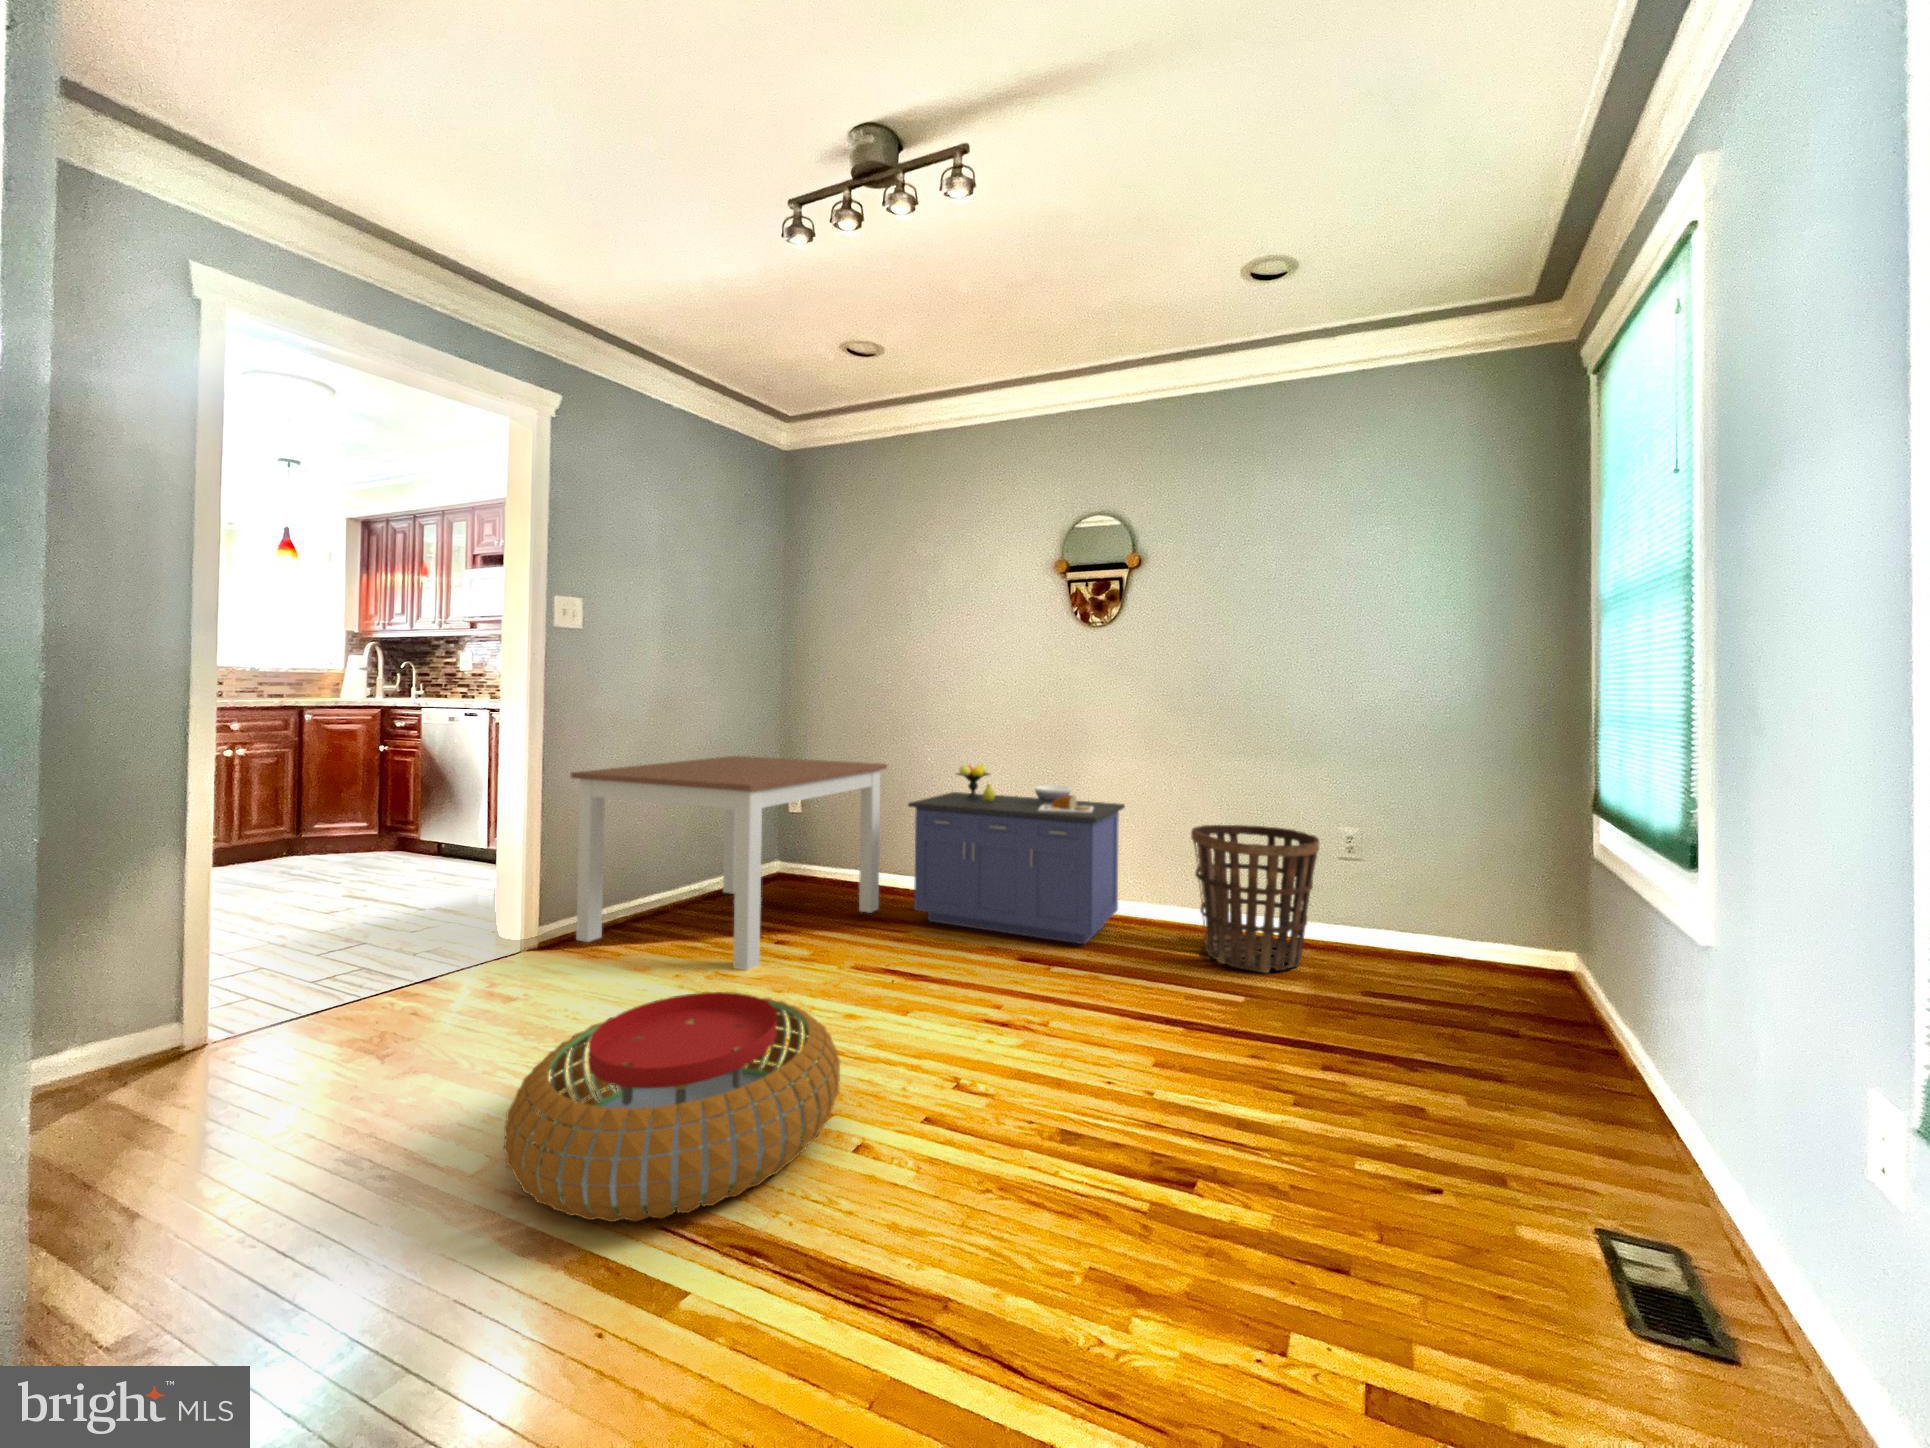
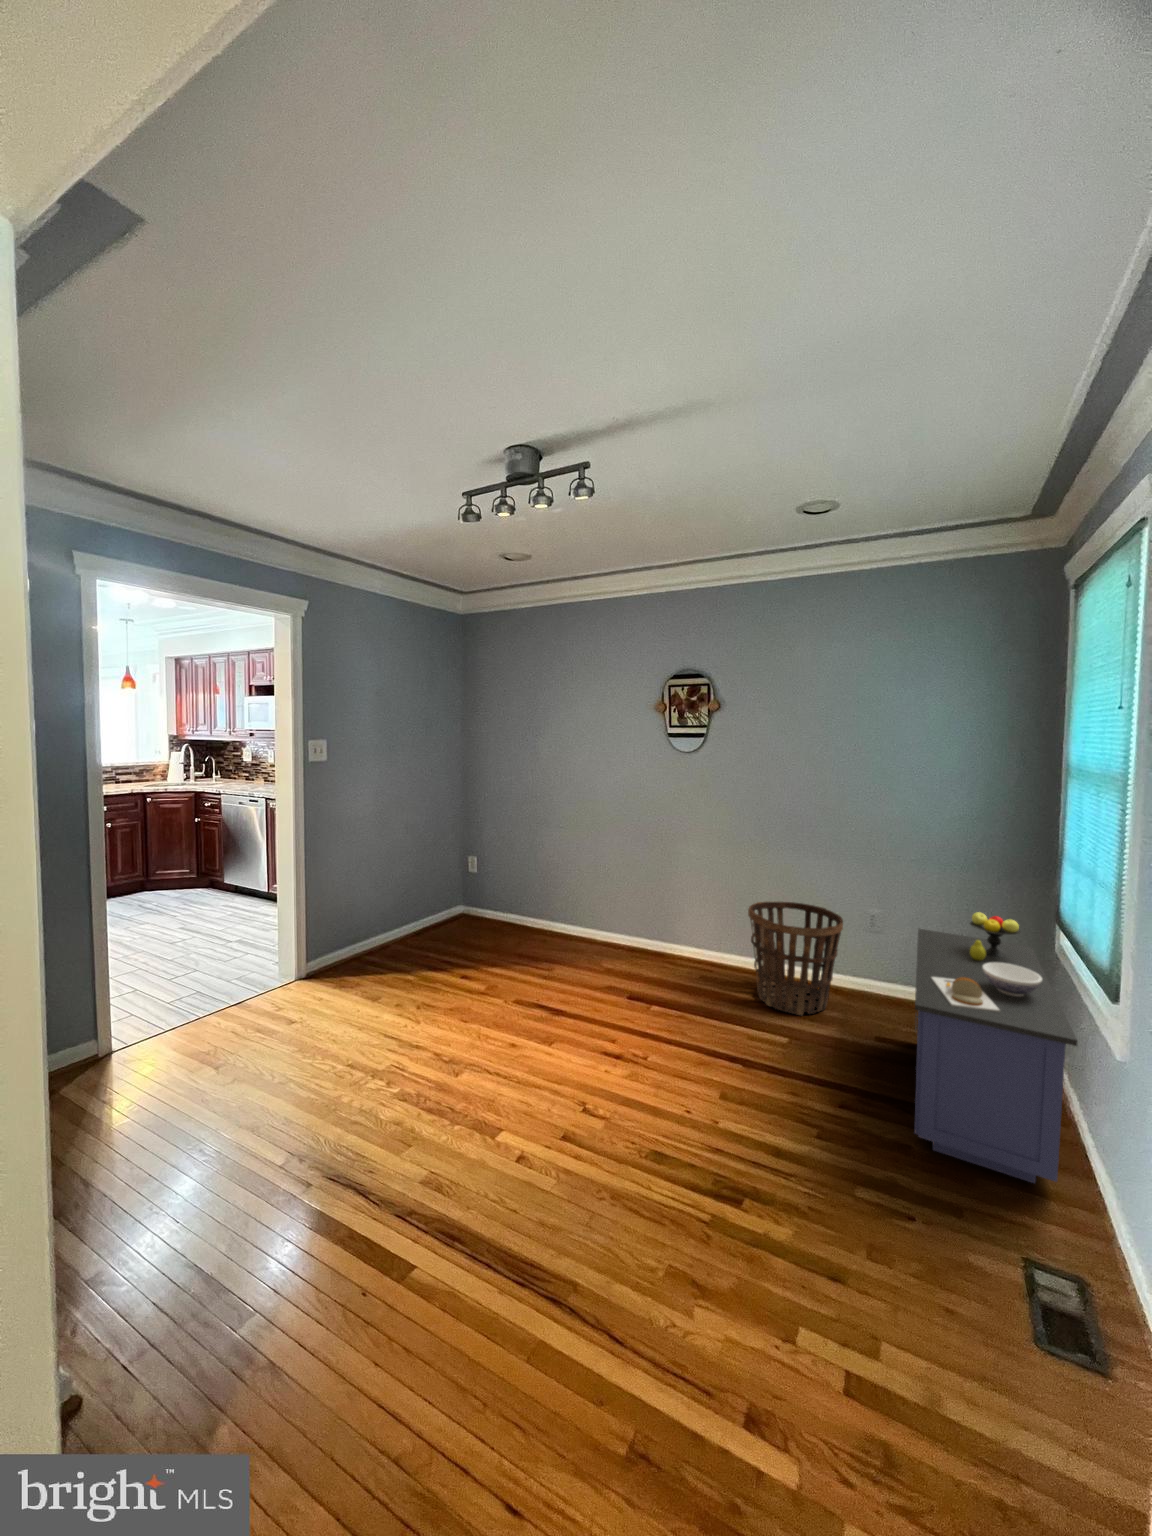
dining table: present [571,756,887,970] -> none [322,836,532,1002]
storage cabinet: present [908,764,1125,944] -> present [914,912,1077,1183]
pouf: present [504,992,840,1222] -> none [302,1042,506,1209]

